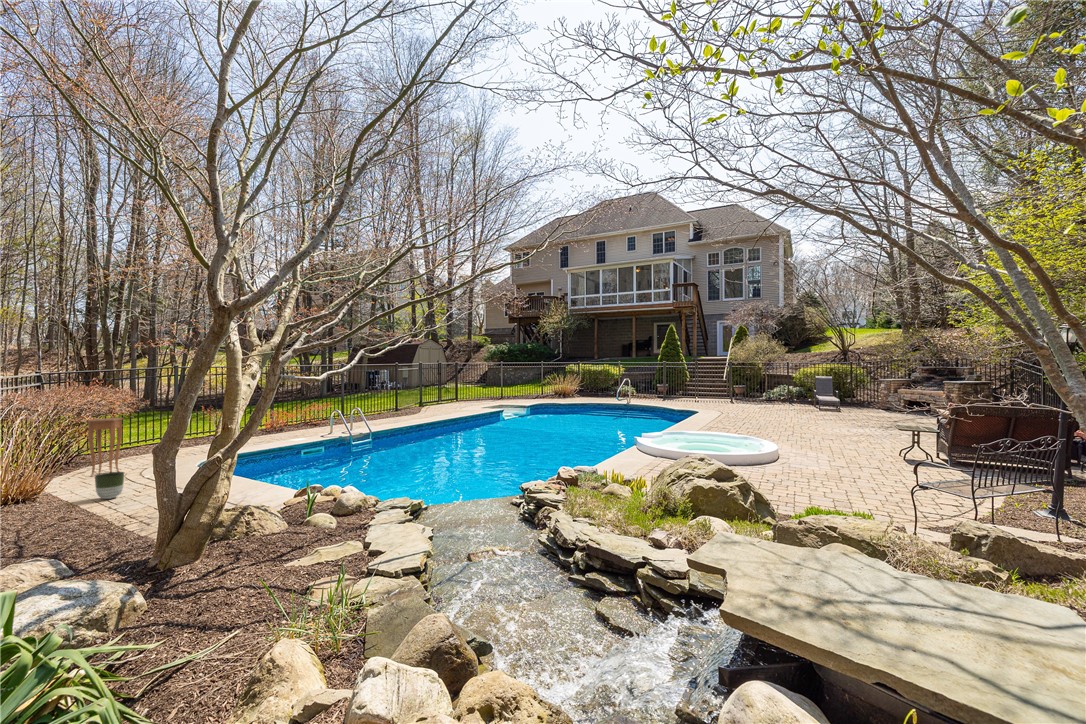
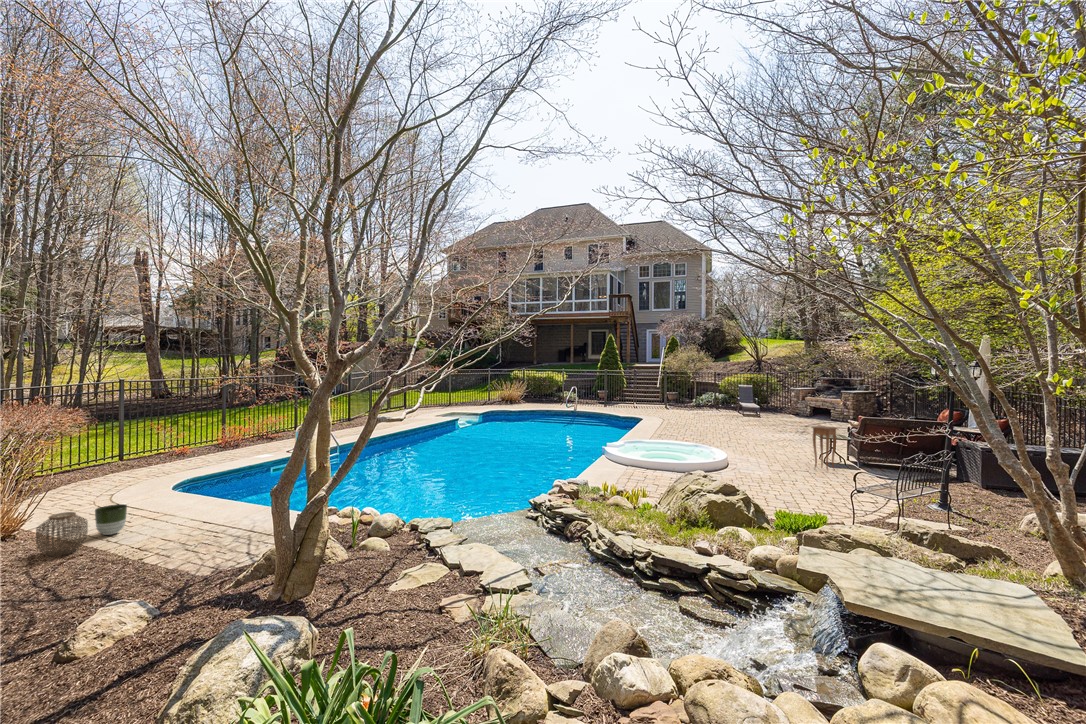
side table: present [87,418,123,476] -> present [812,426,837,471]
woven basket: none [33,475,80,514] -> present [36,512,88,557]

